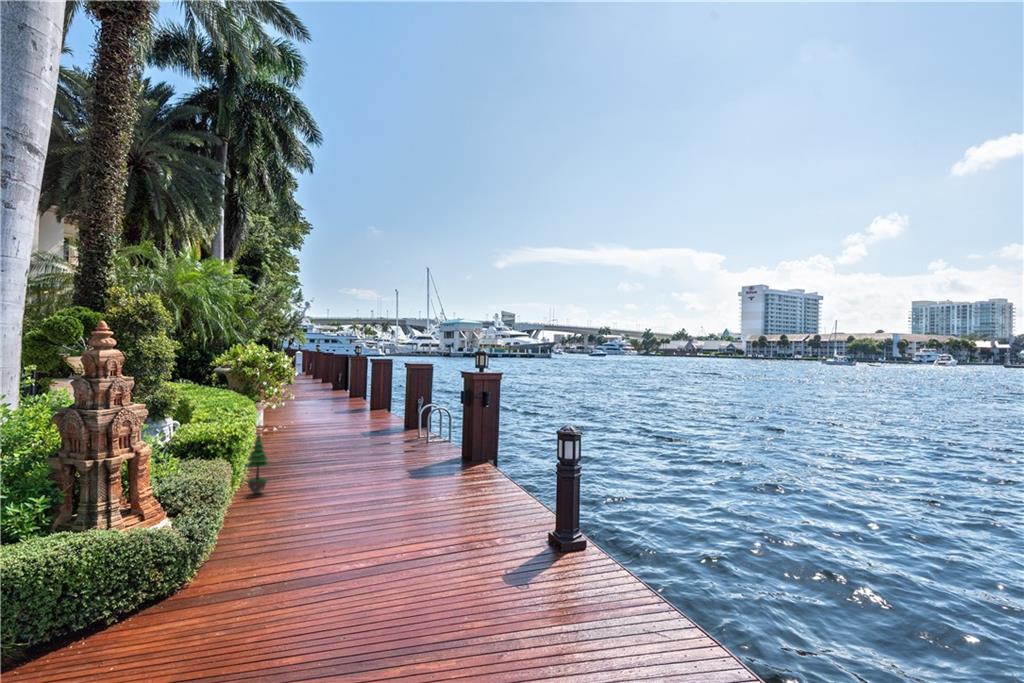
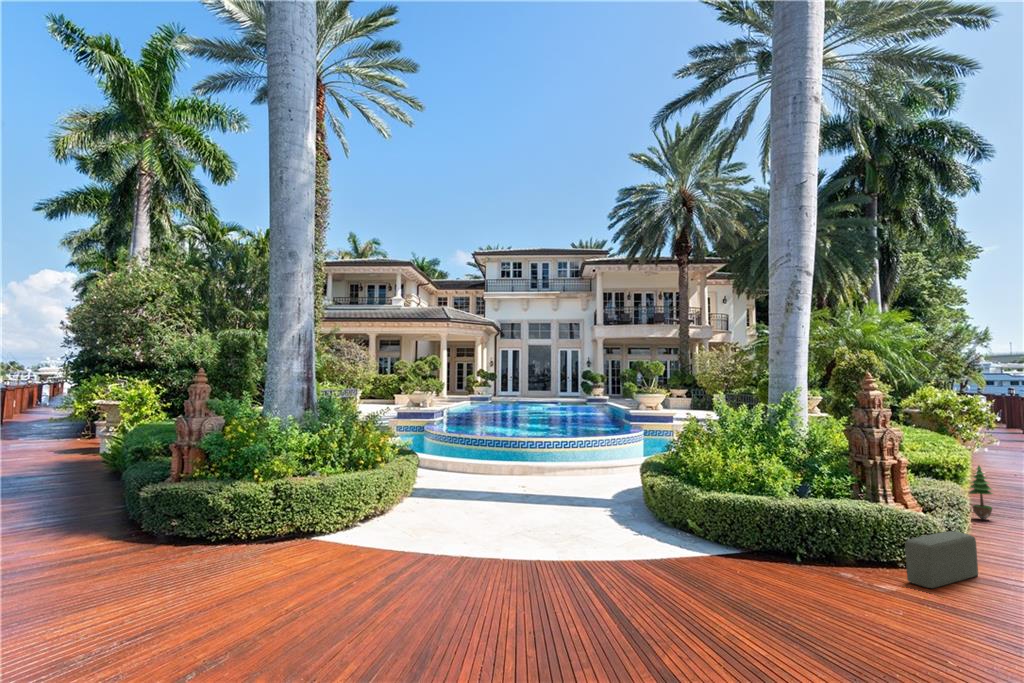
pouf: none [103,548,219,661] -> present [905,531,978,588]

